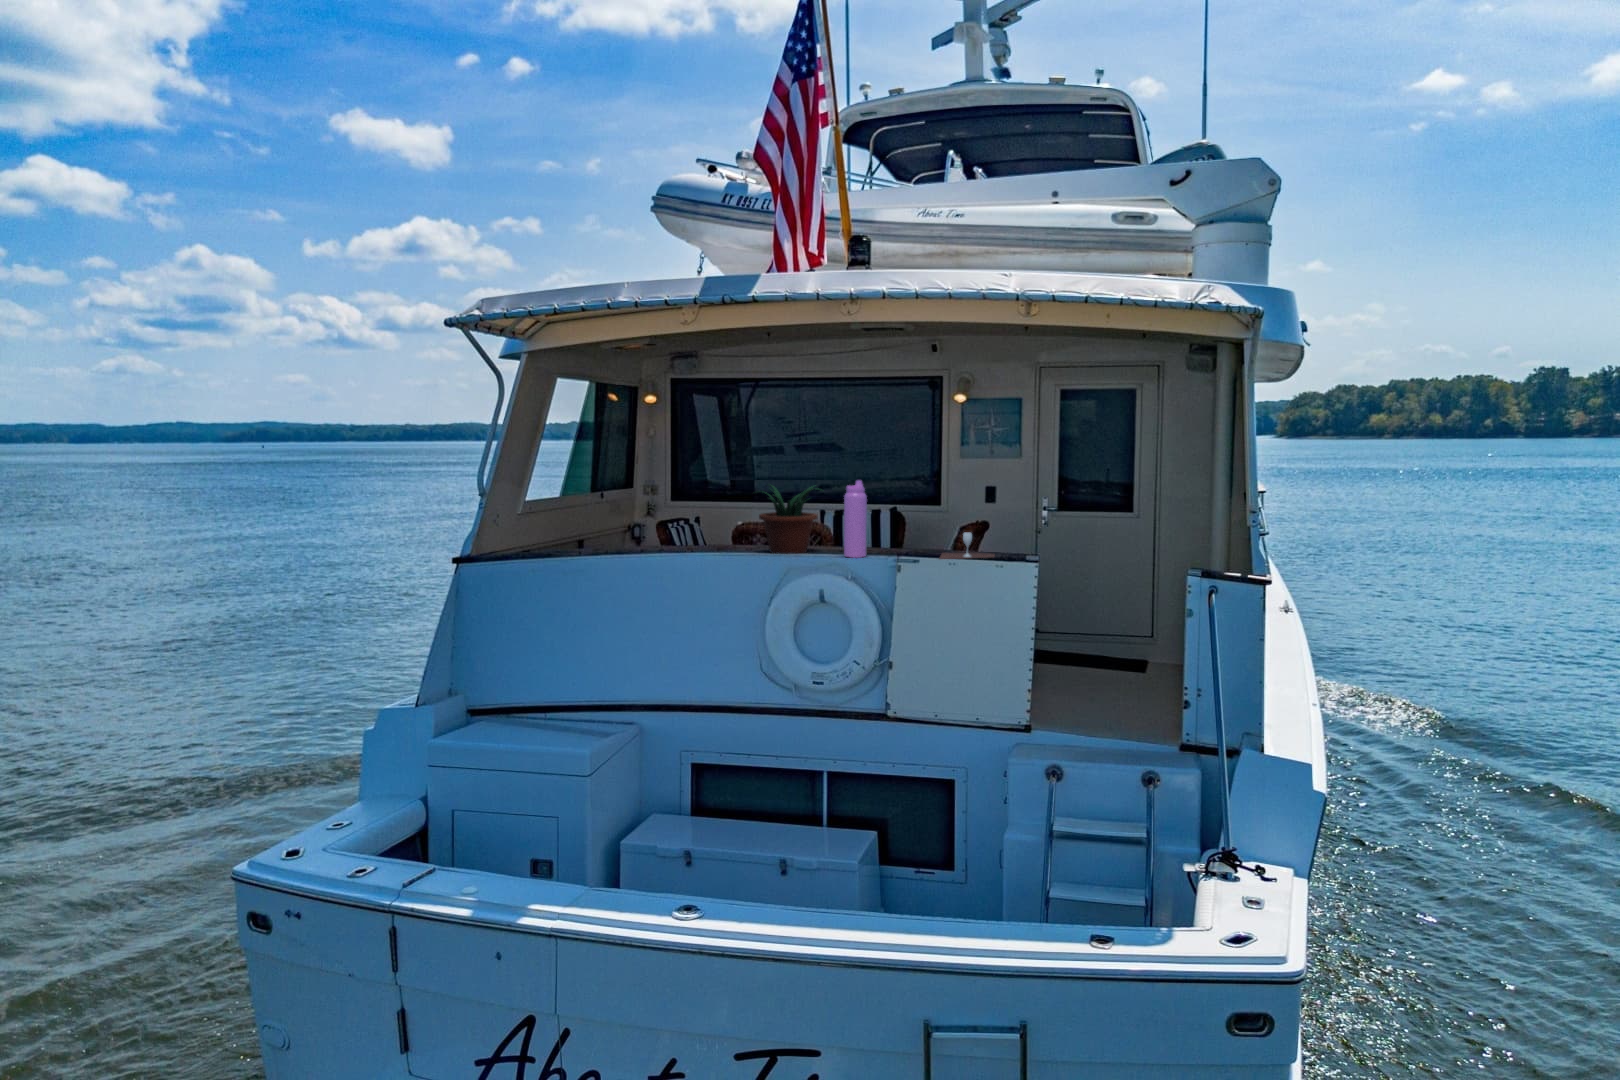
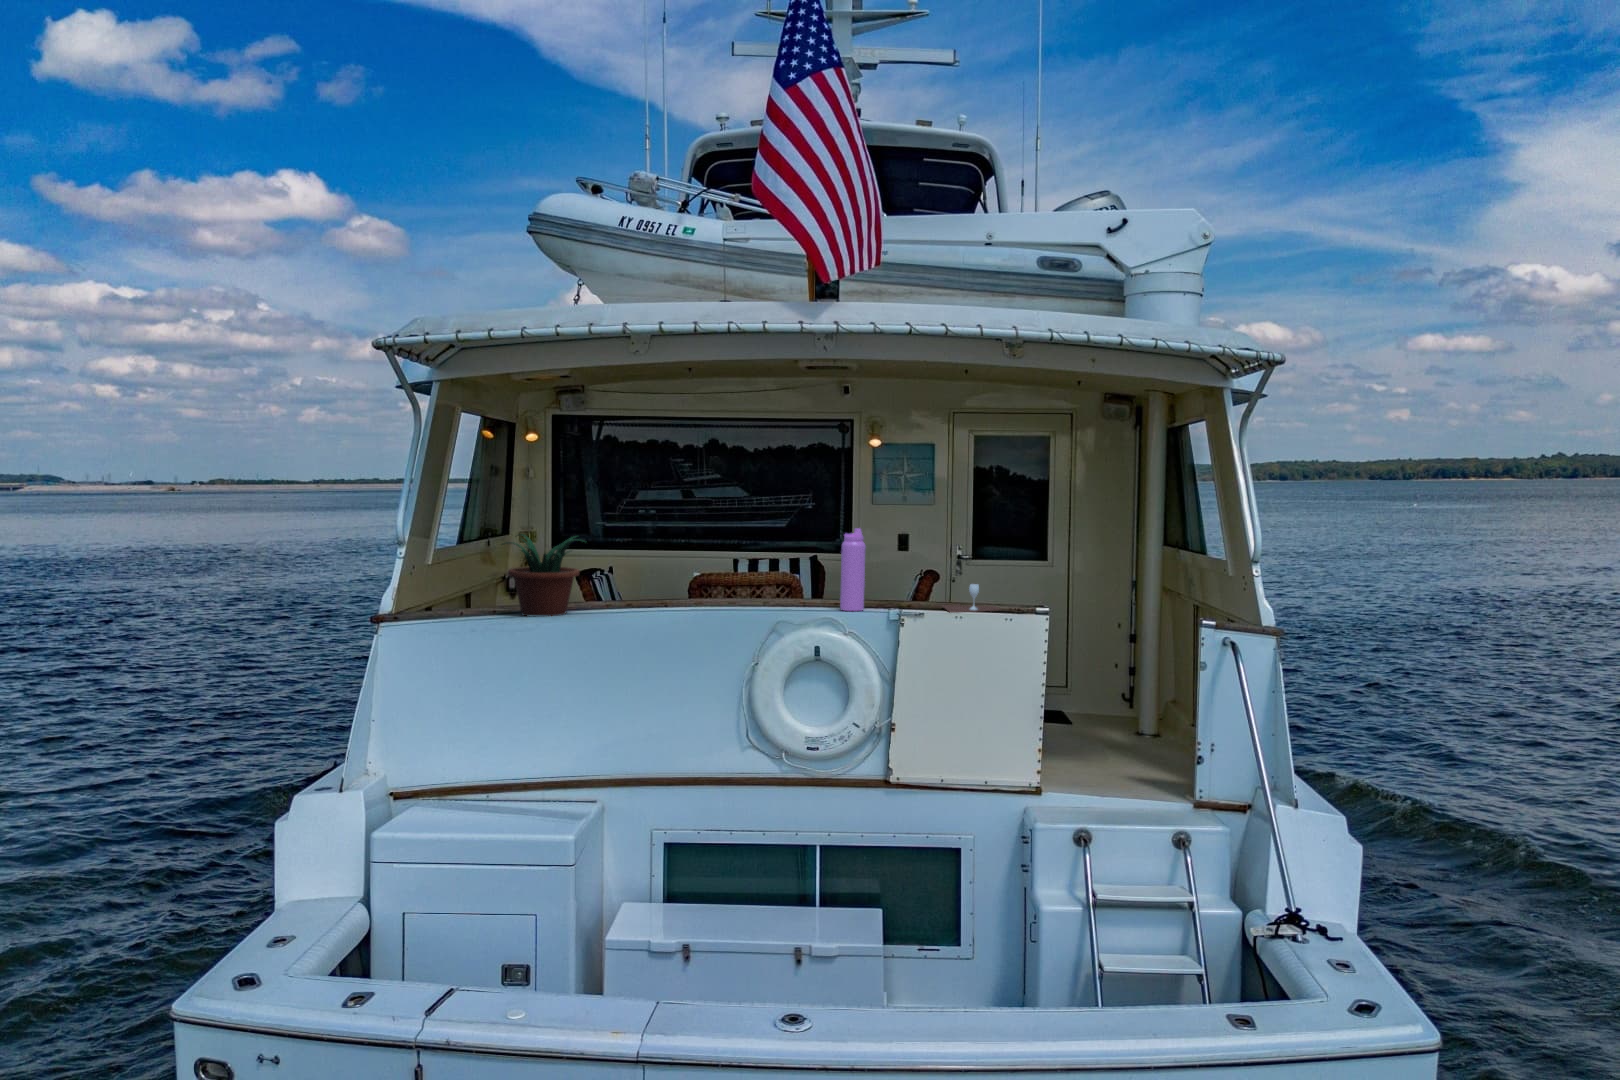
potted plant: present [759,485,818,554] -> present [502,534,584,617]

